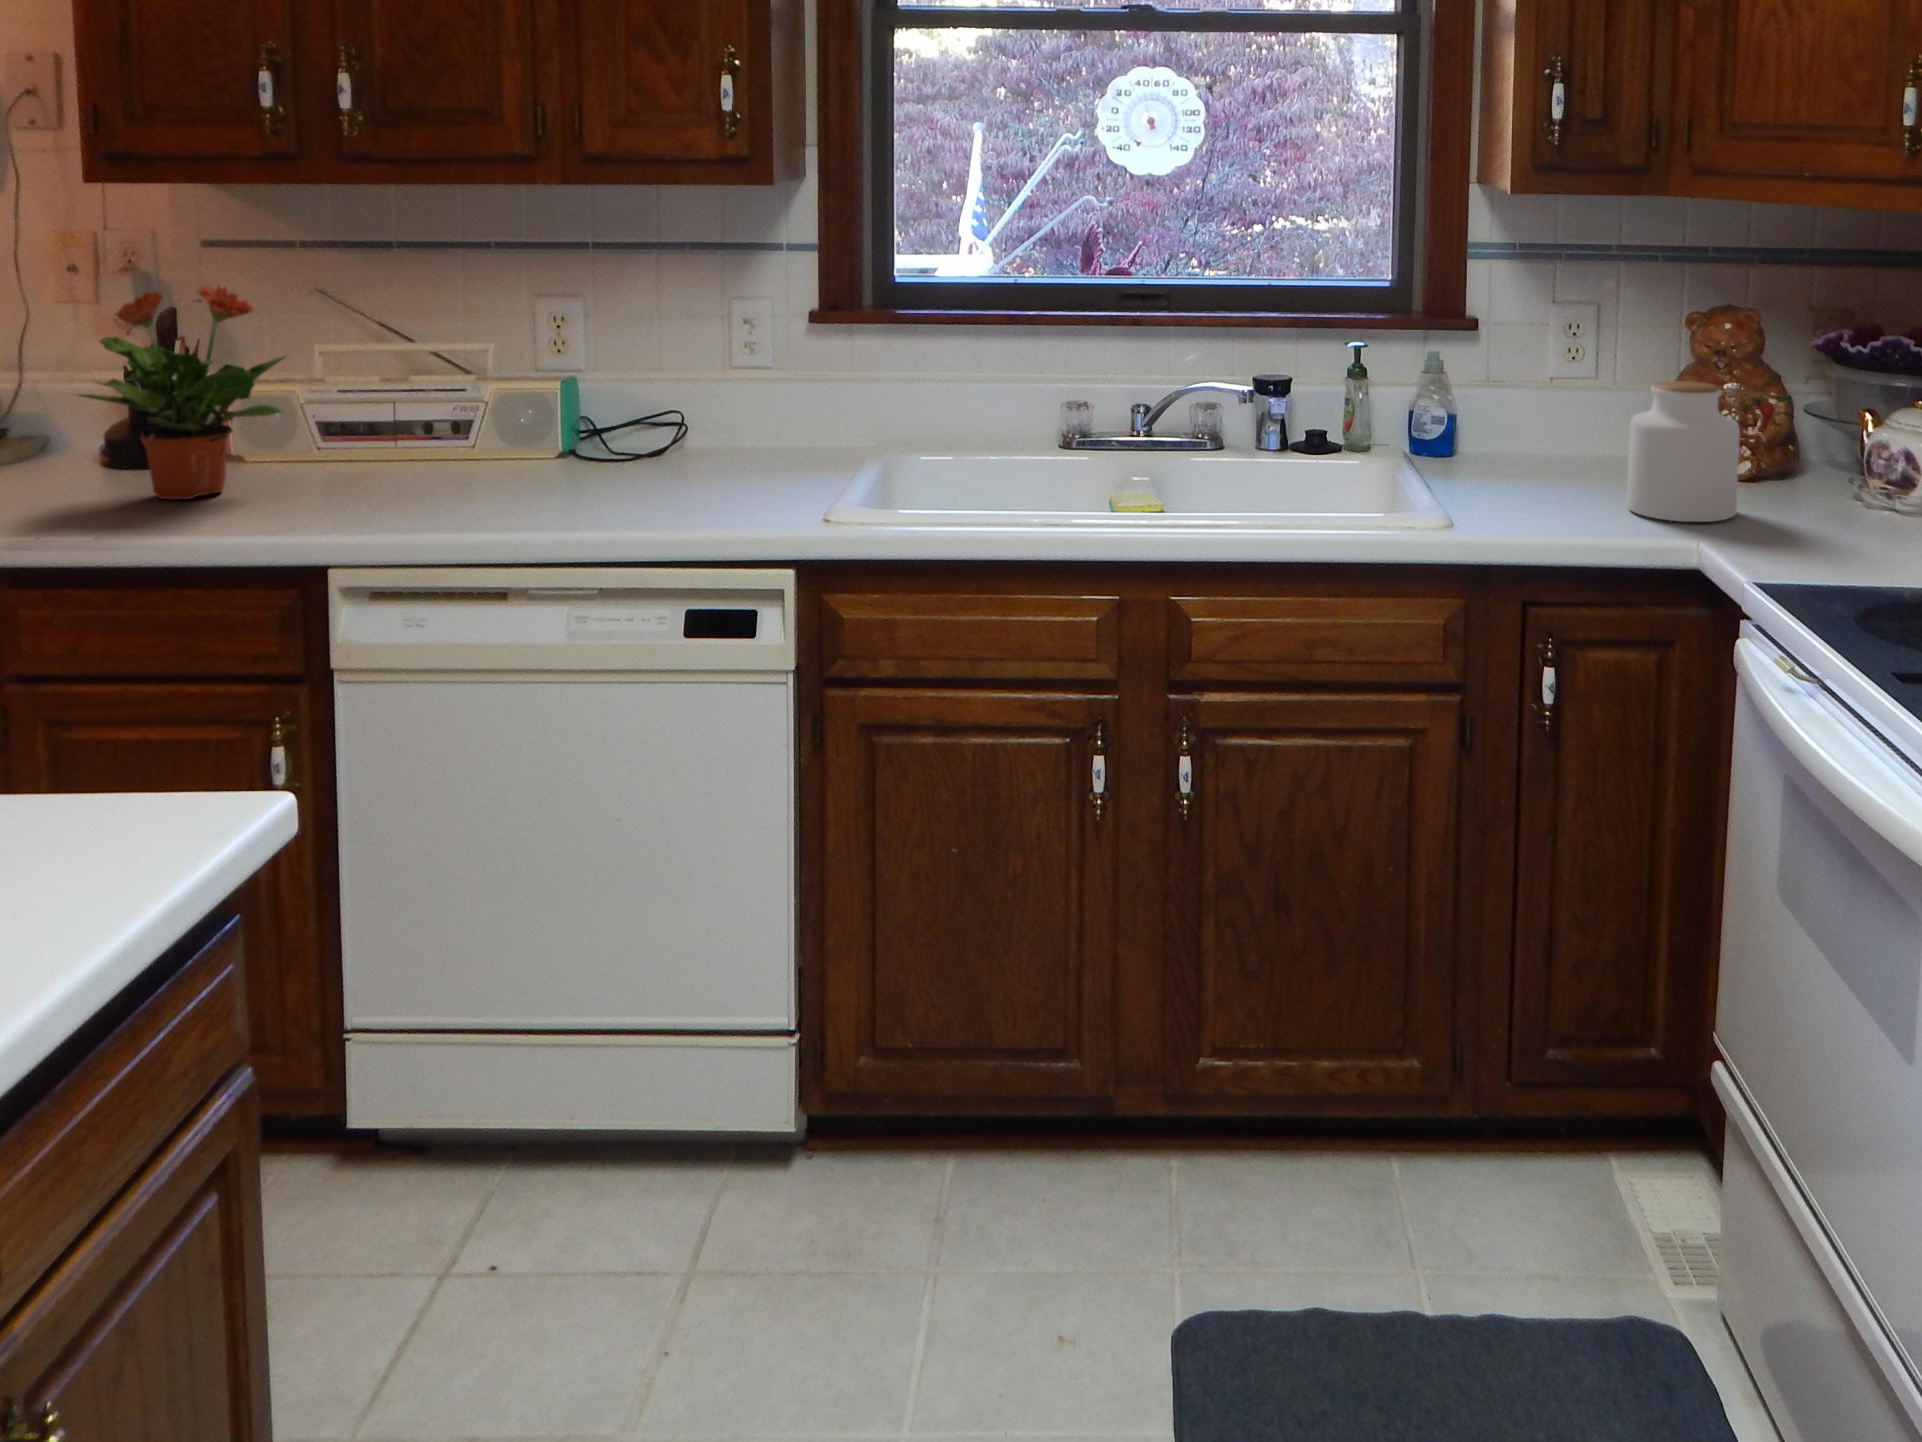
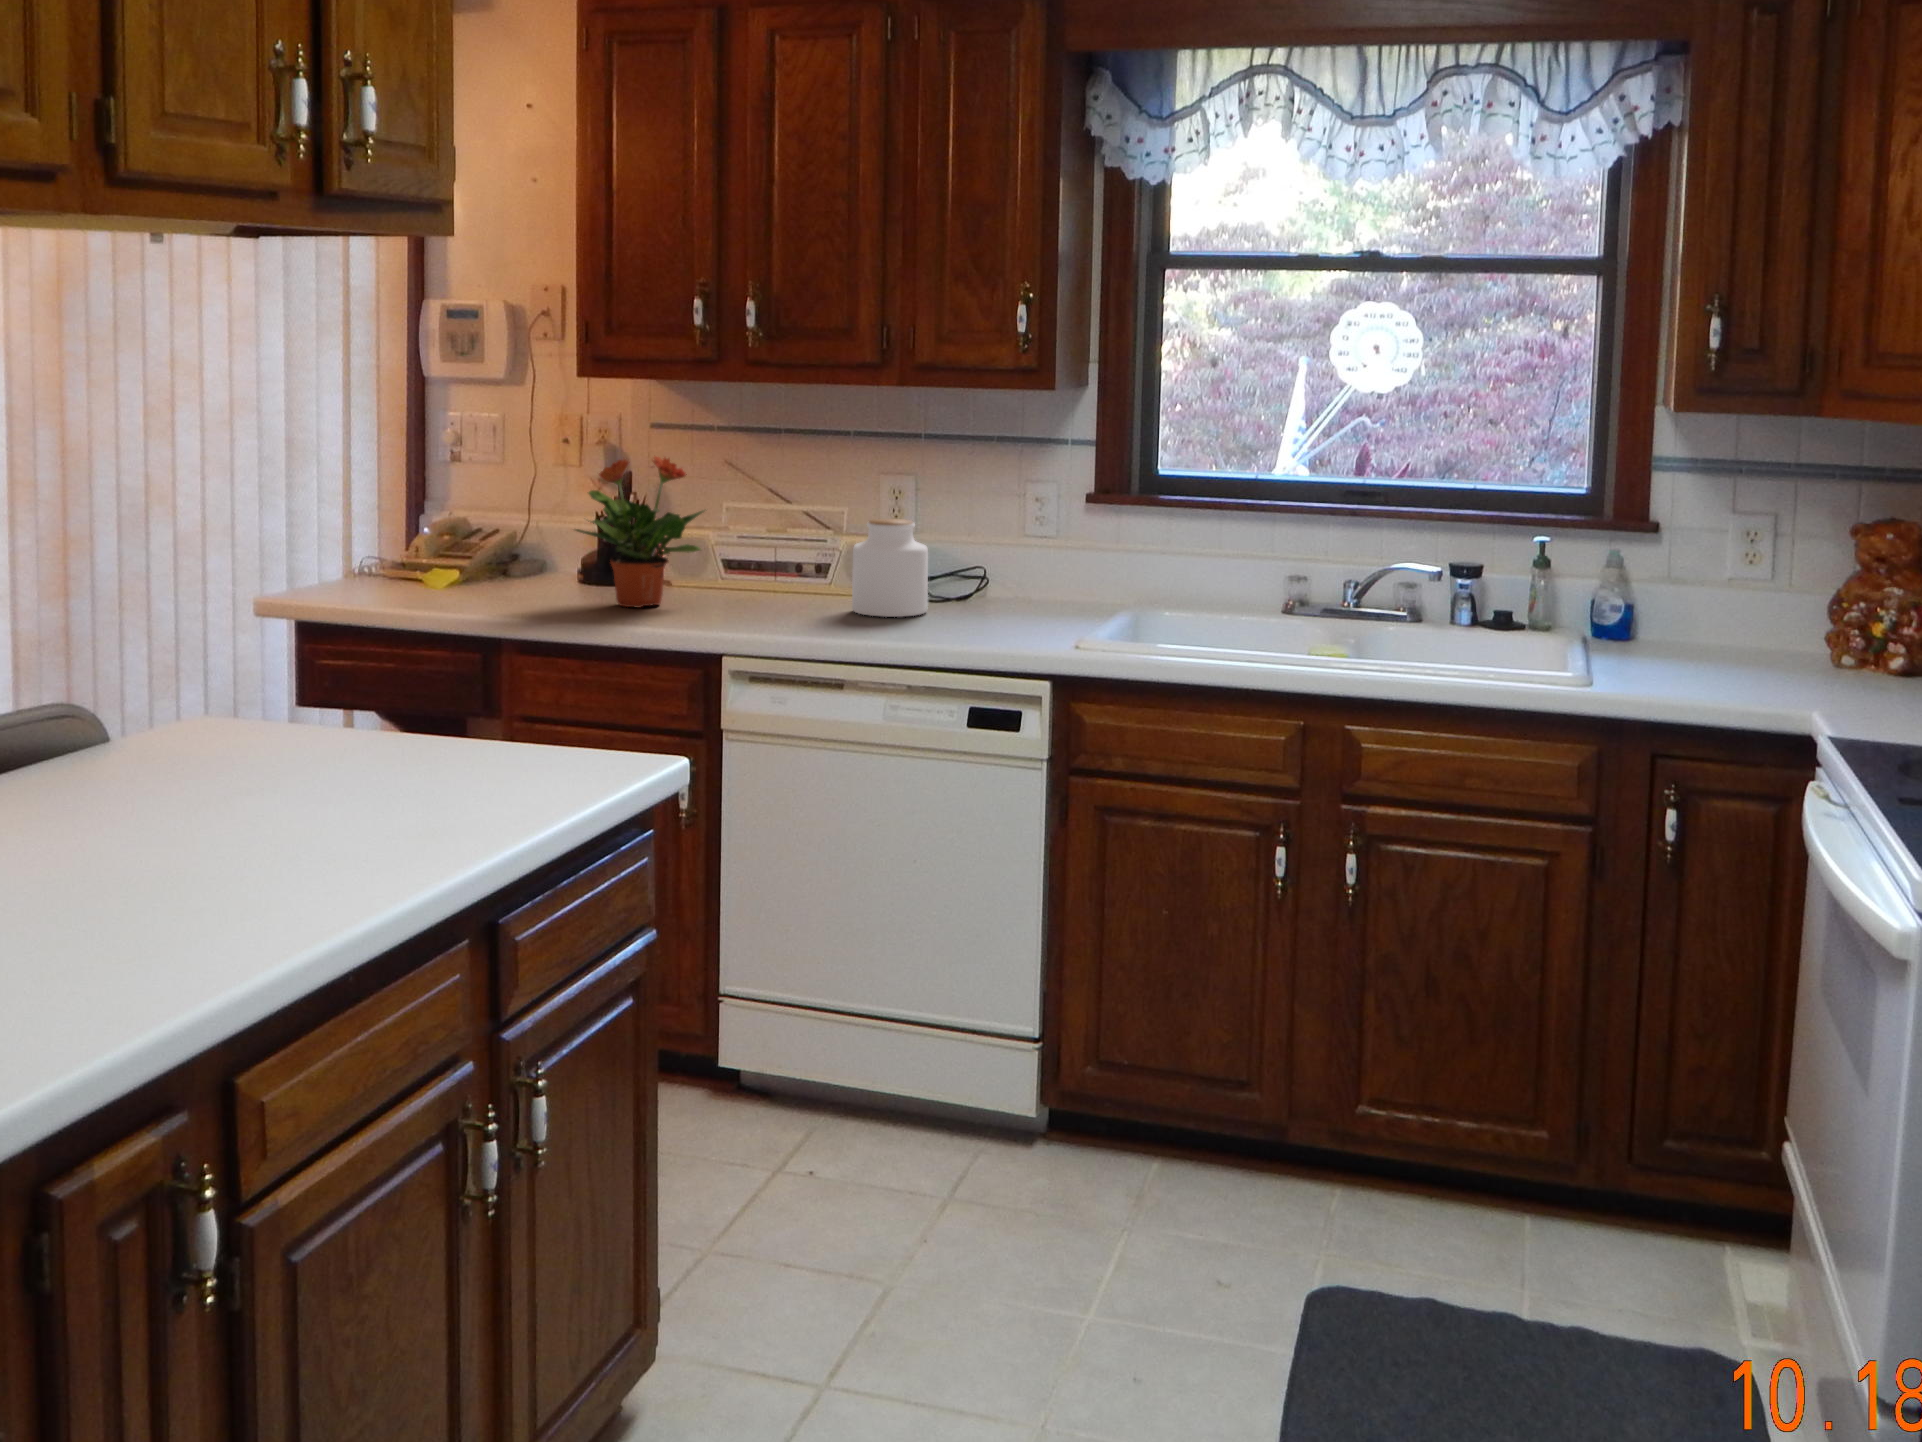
jar: present [1627,381,1740,522] -> present [852,519,928,617]

